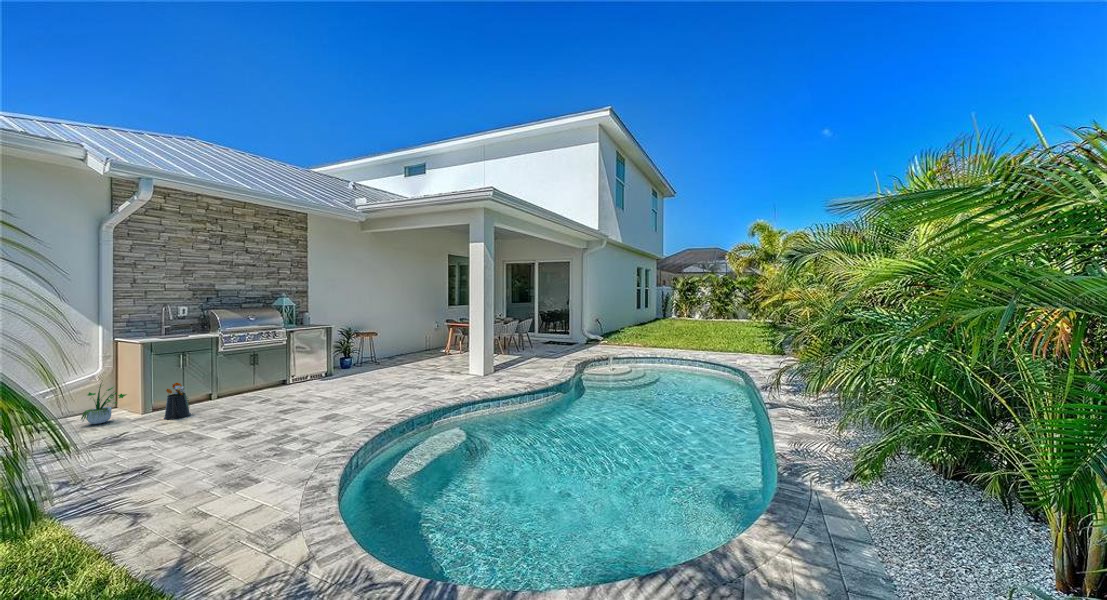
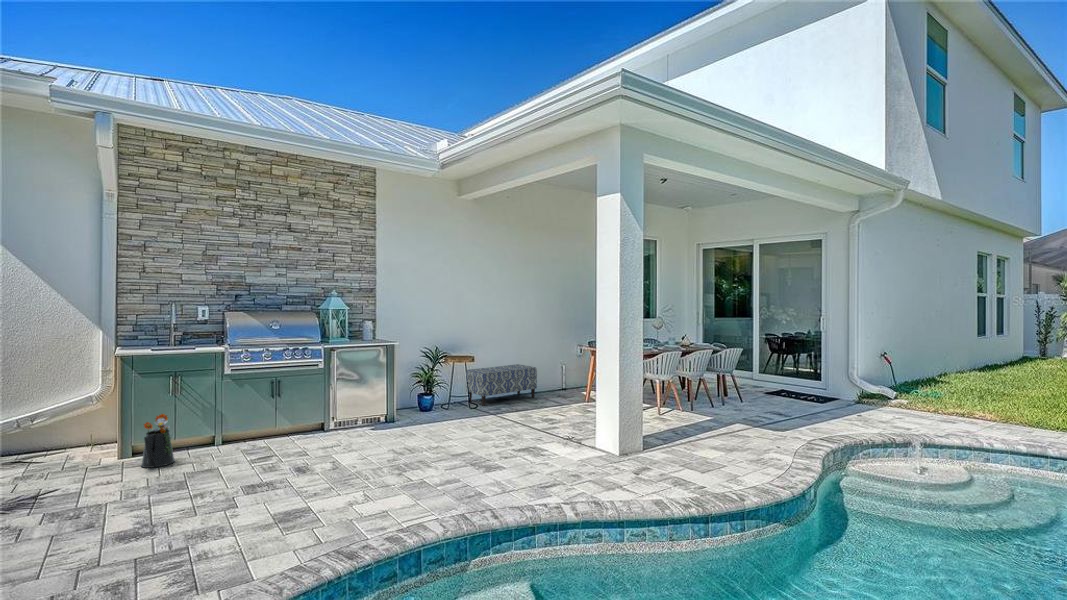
bench: none [372,337,419,364] -> present [466,364,537,406]
potted plant: present [81,383,127,424] -> none [62,396,113,460]

